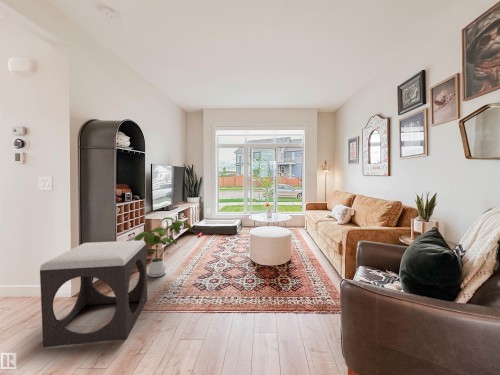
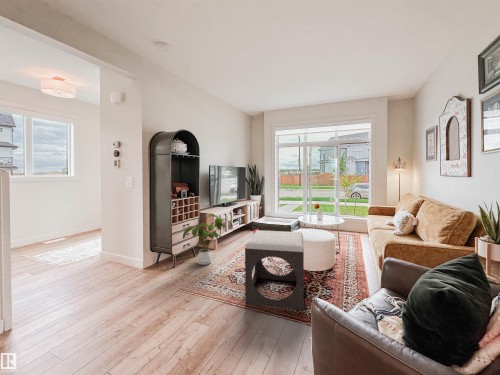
footstool: present [40,241,147,347] -> present [245,230,304,310]

